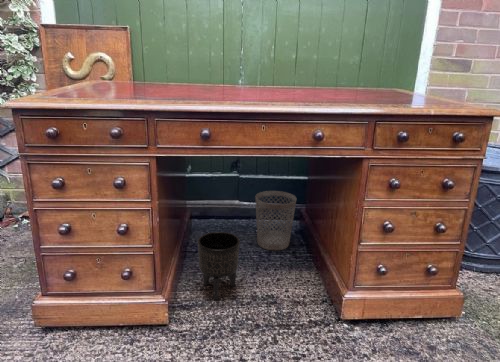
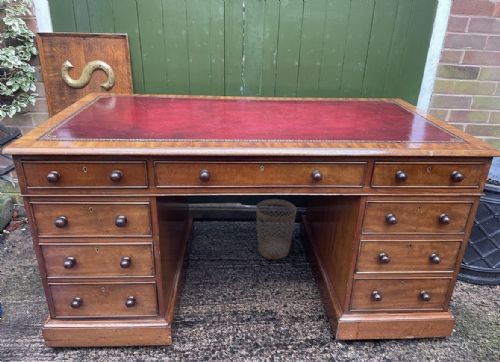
planter: present [198,232,240,300] -> none [199,250,240,317]

